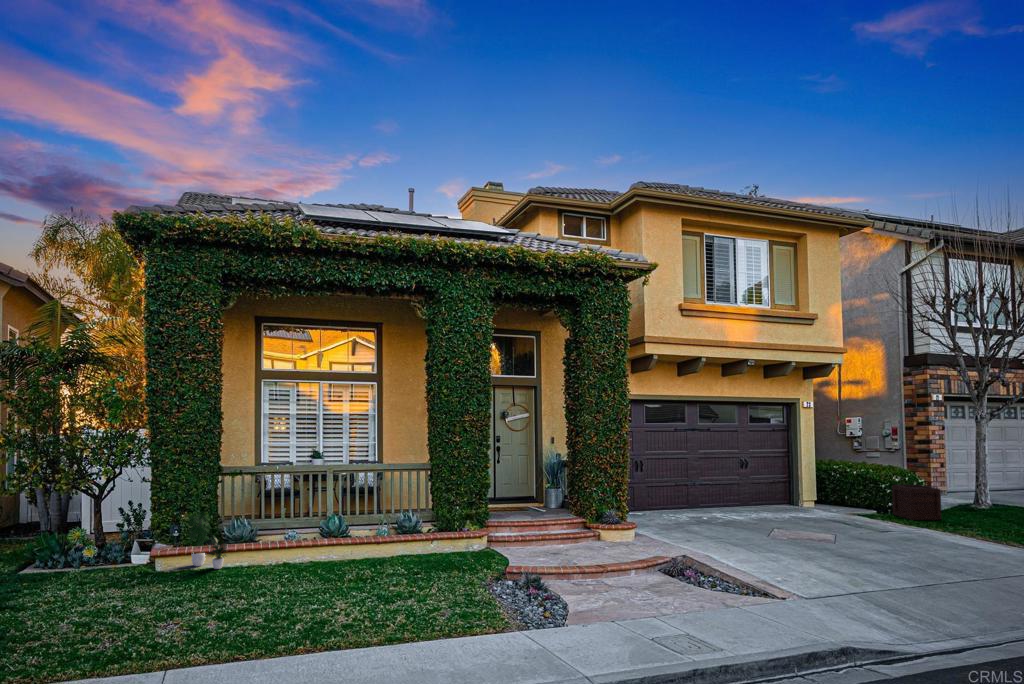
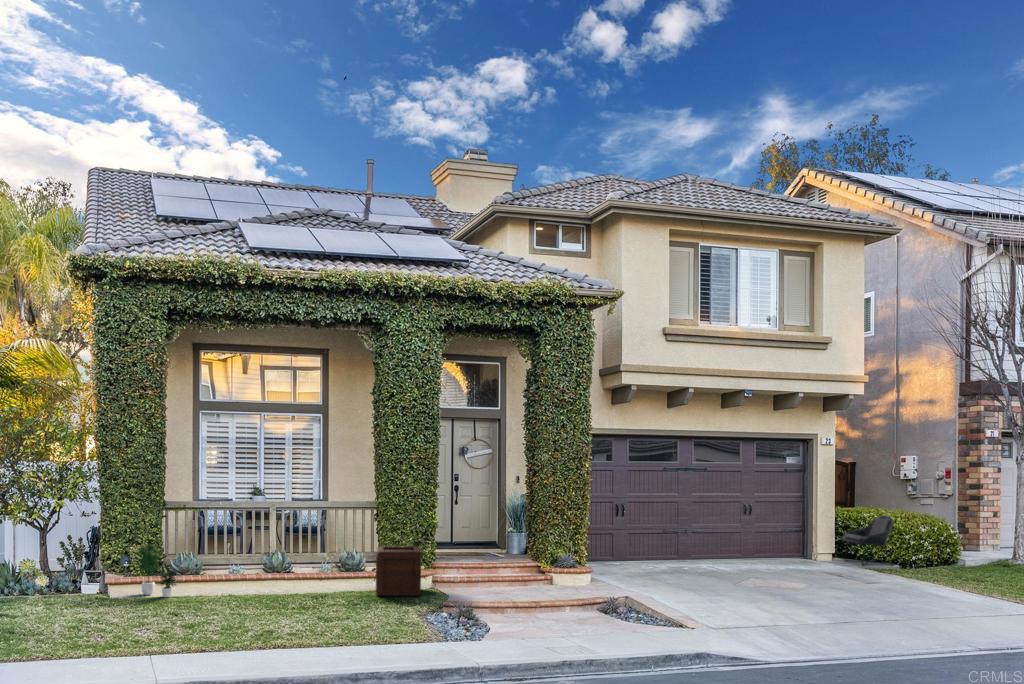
lounge chair: none [826,468,876,513] -> present [842,516,894,566]
wooden crate: present [892,485,942,520] -> present [376,546,422,596]

